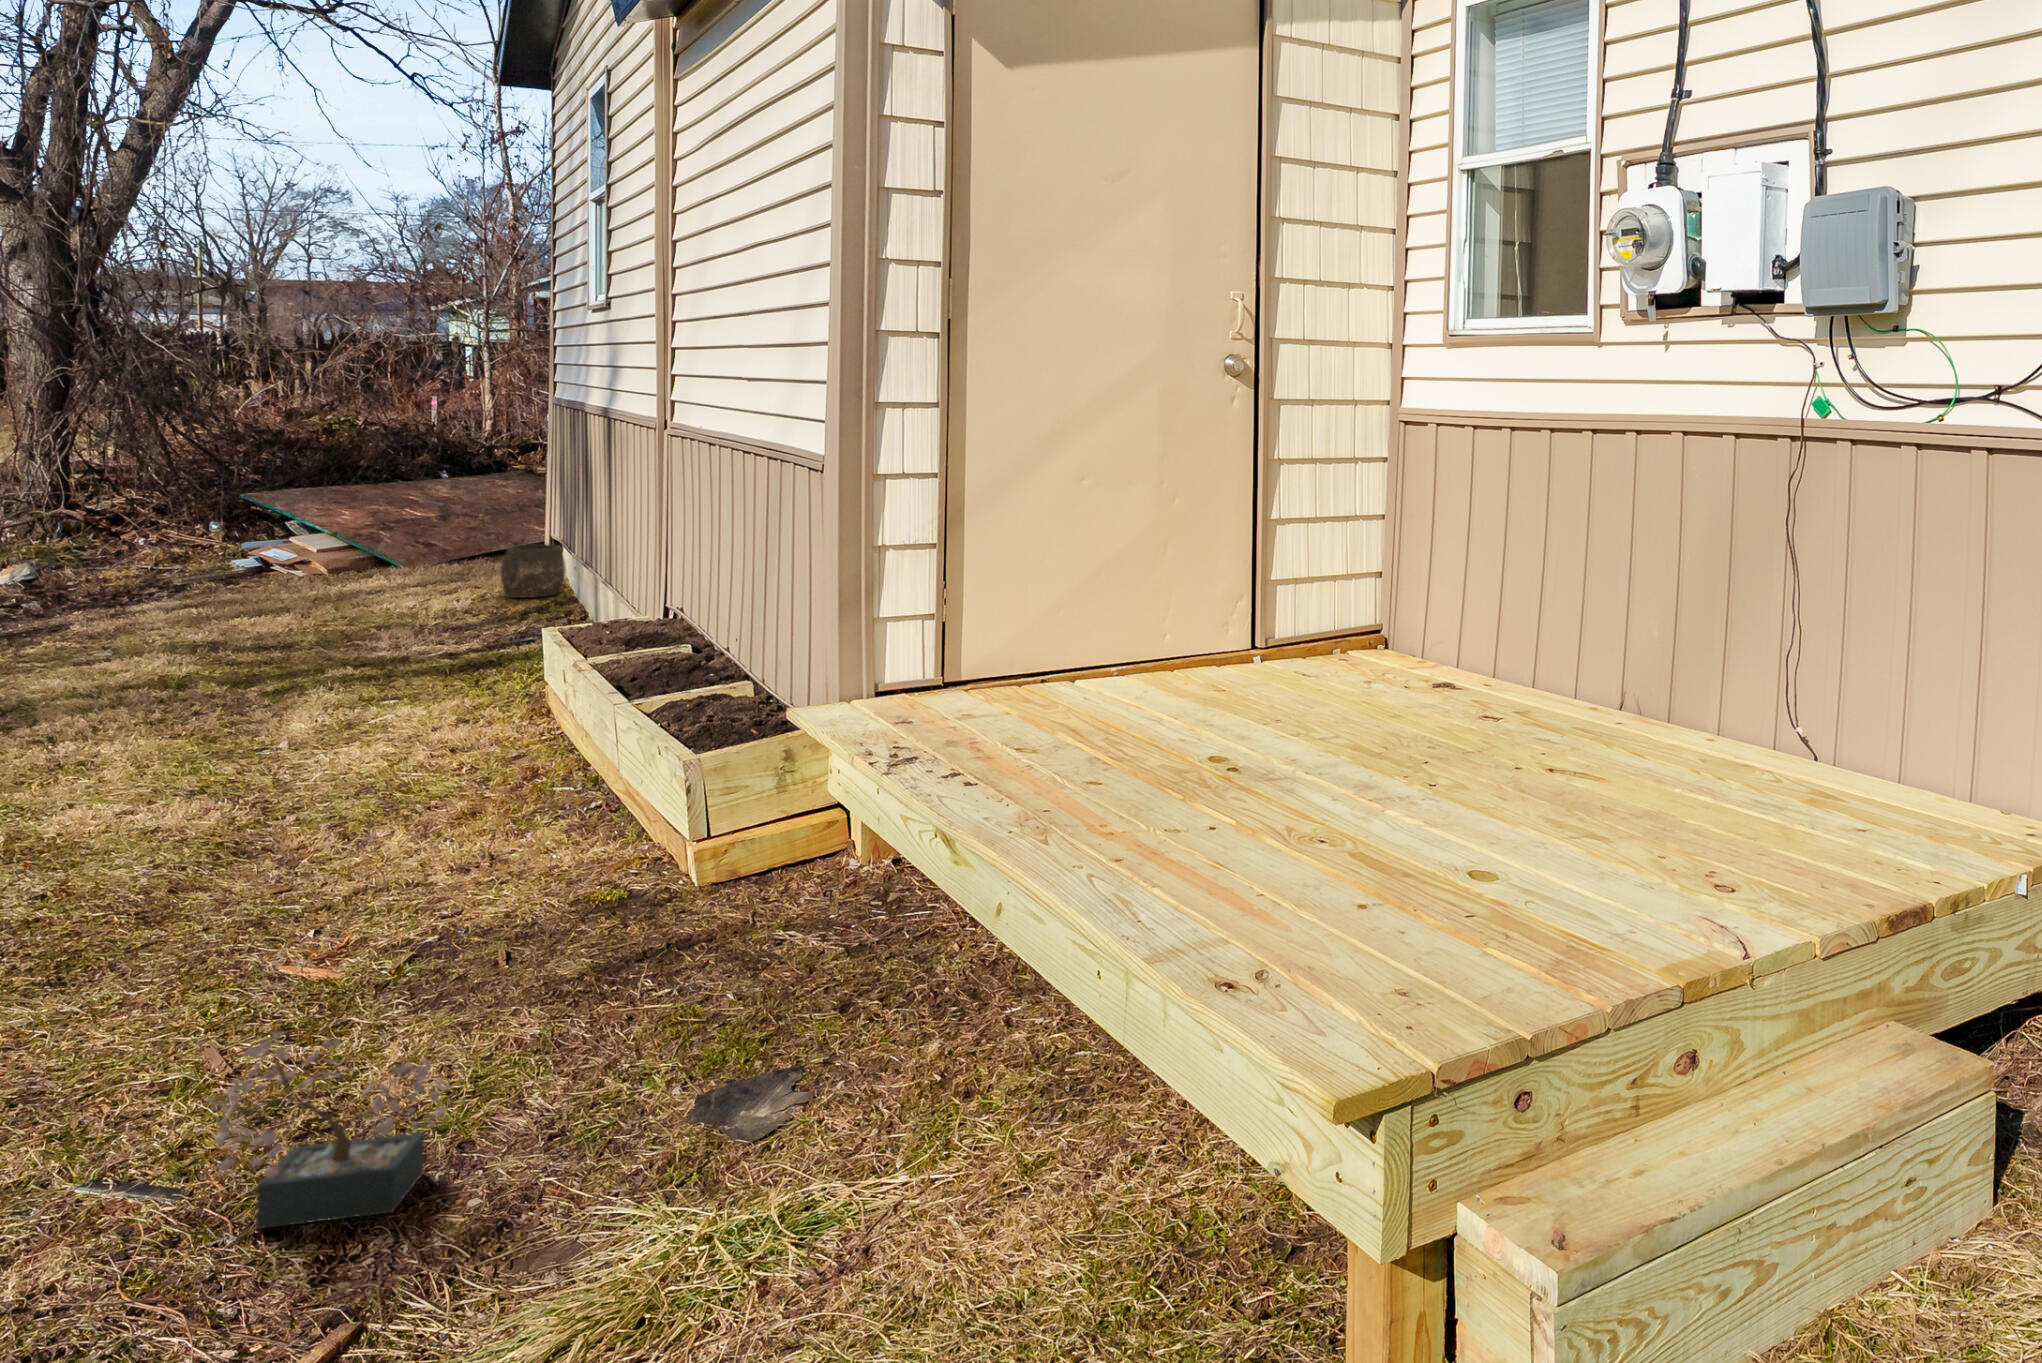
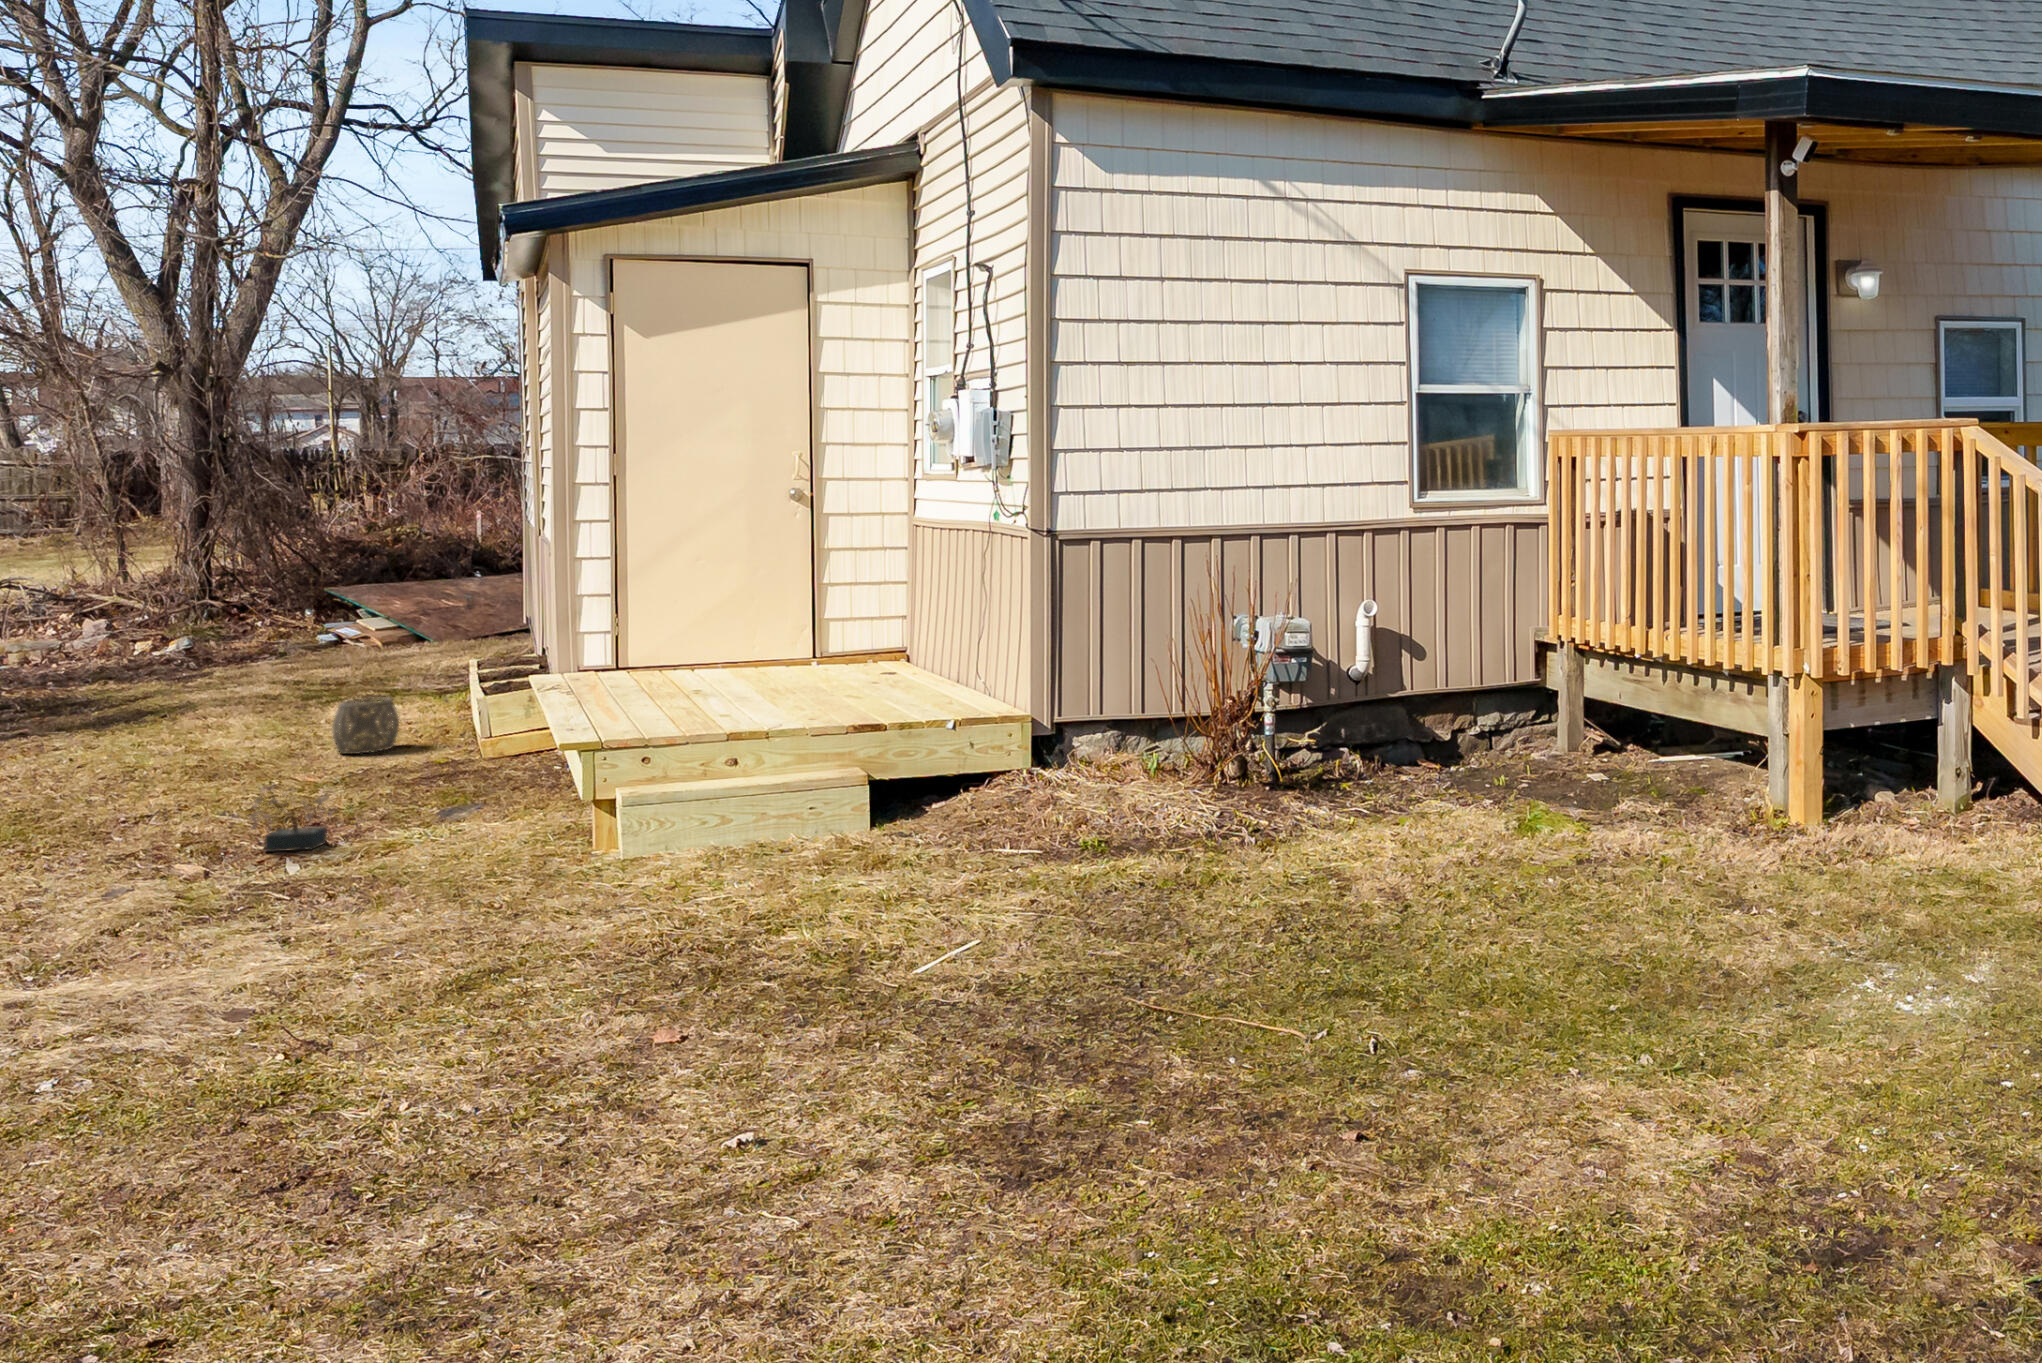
woven basket: present [500,545,566,598] -> present [332,697,399,754]

